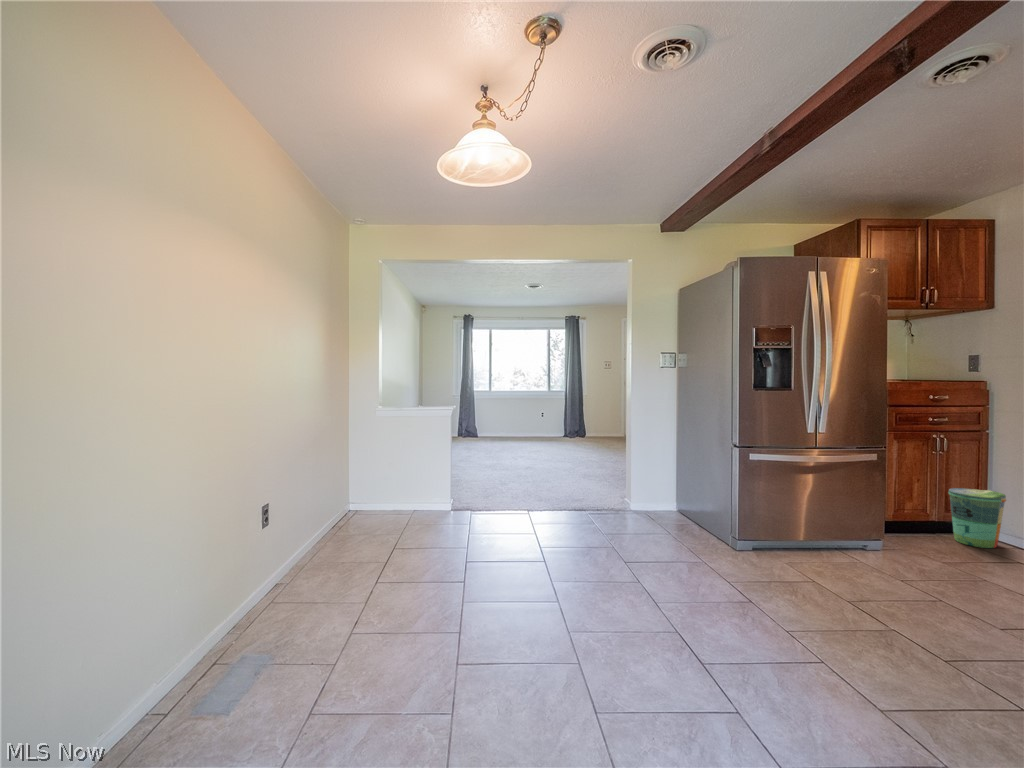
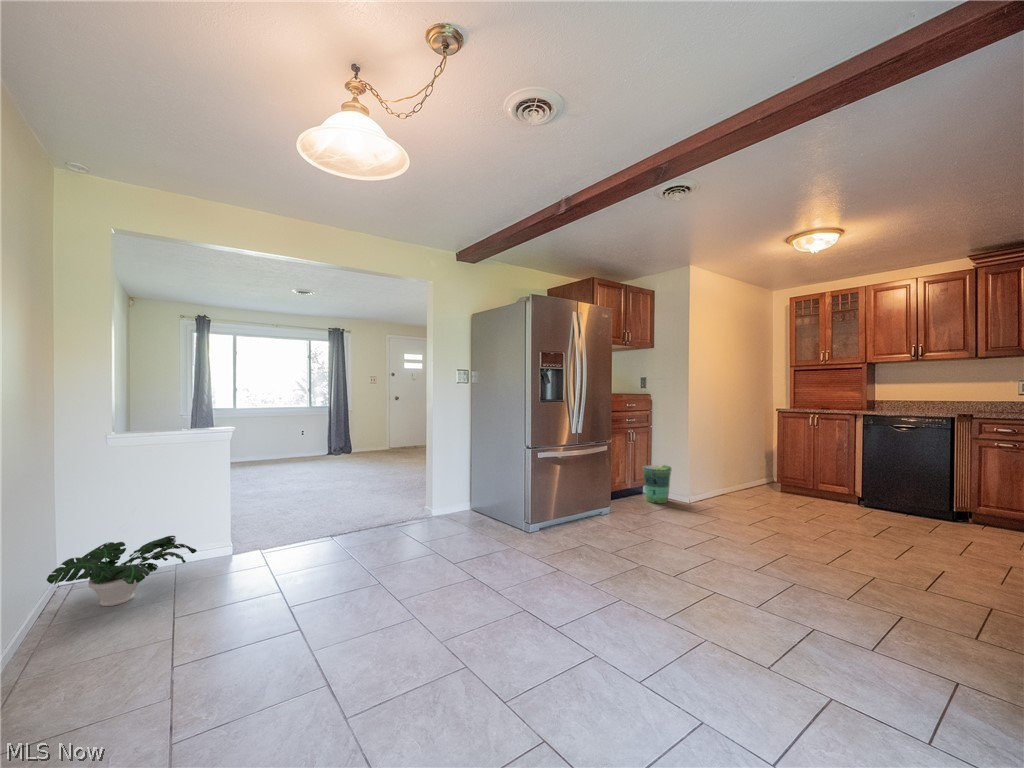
potted plant: none [336,487,421,532] -> present [47,536,197,606]

